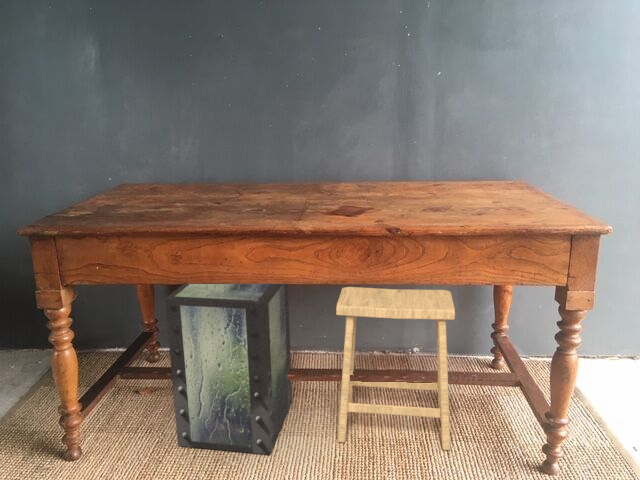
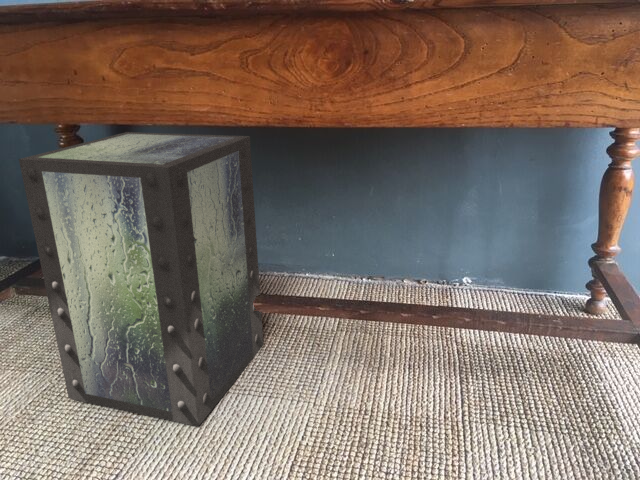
footstool: present [336,287,455,450] -> none [309,161,530,447]

